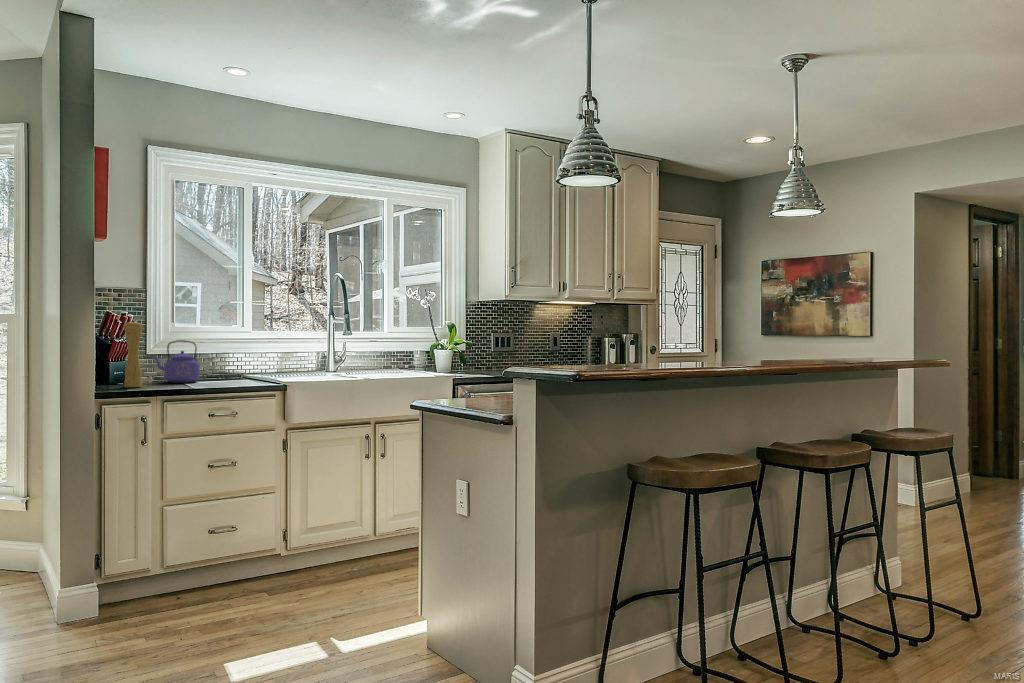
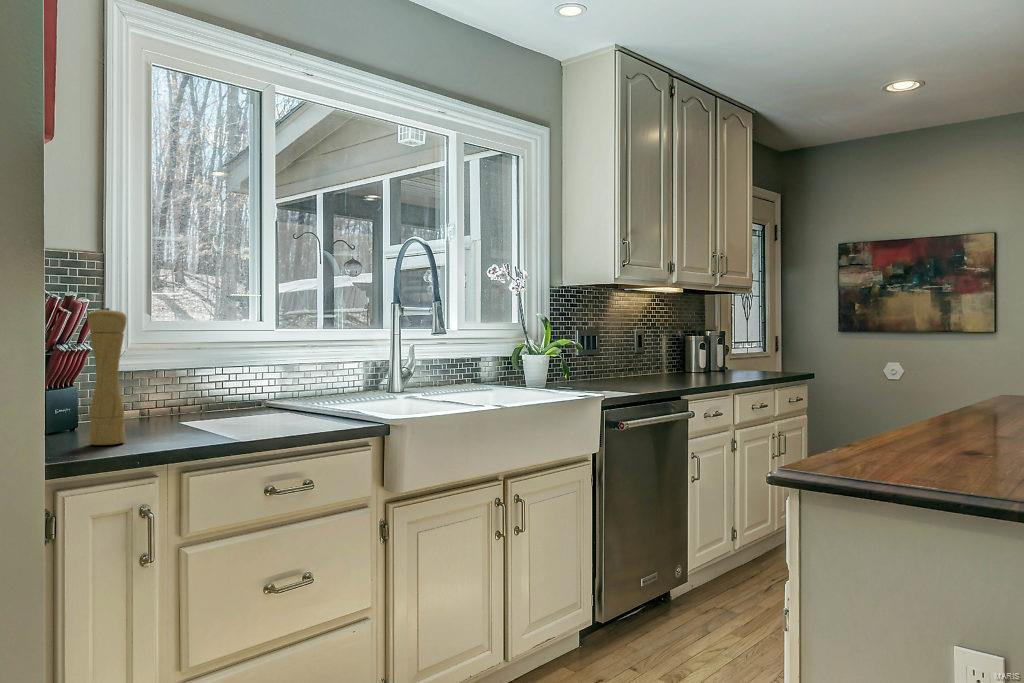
kettle: present [152,340,200,383] -> none [124,346,216,426]

